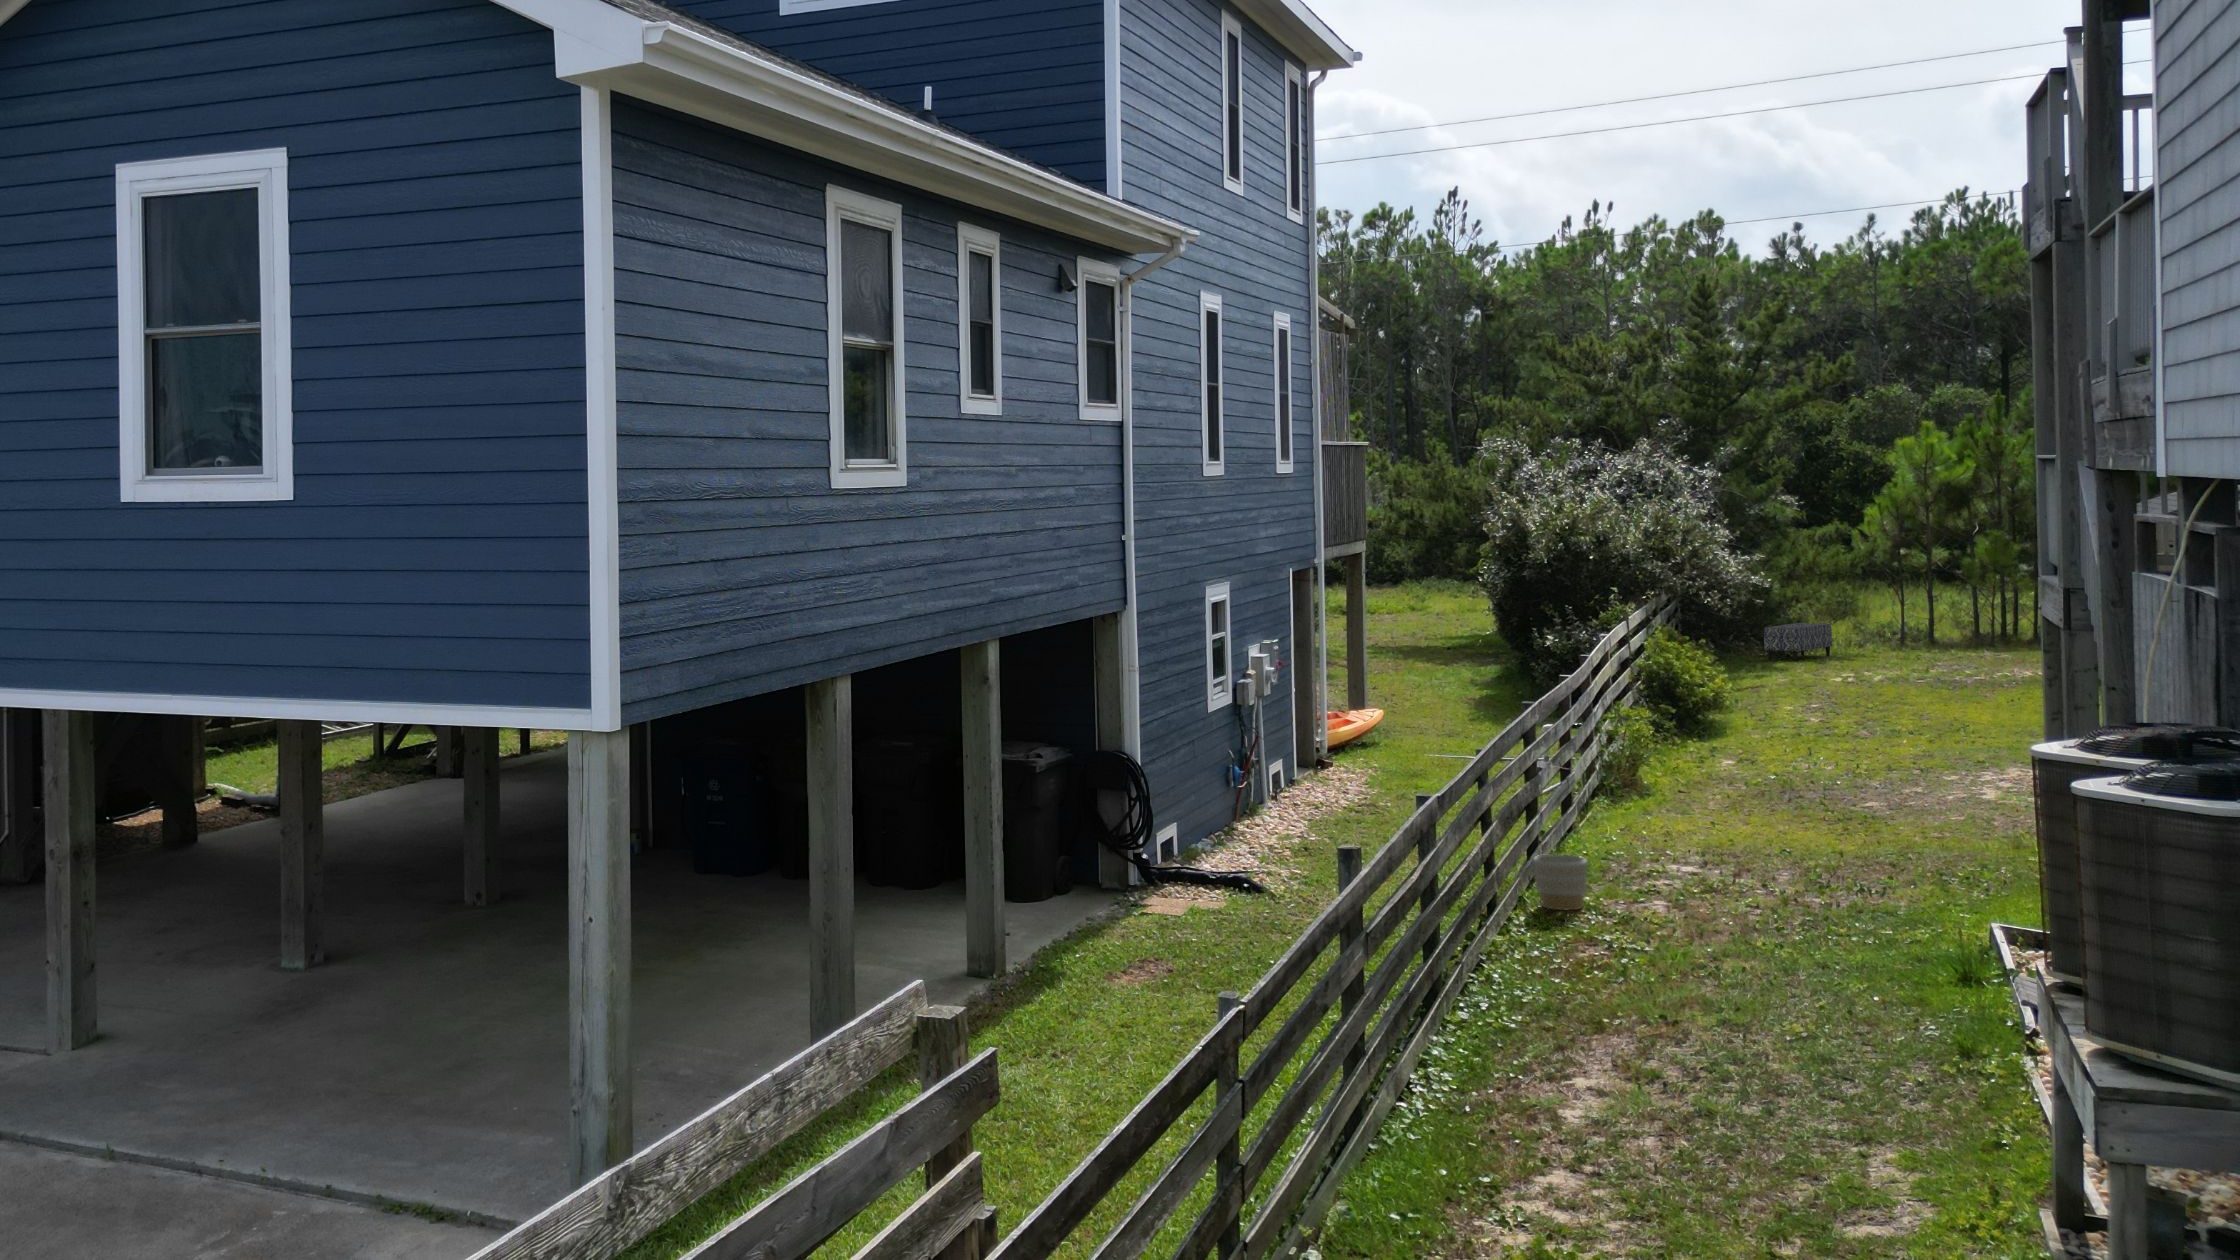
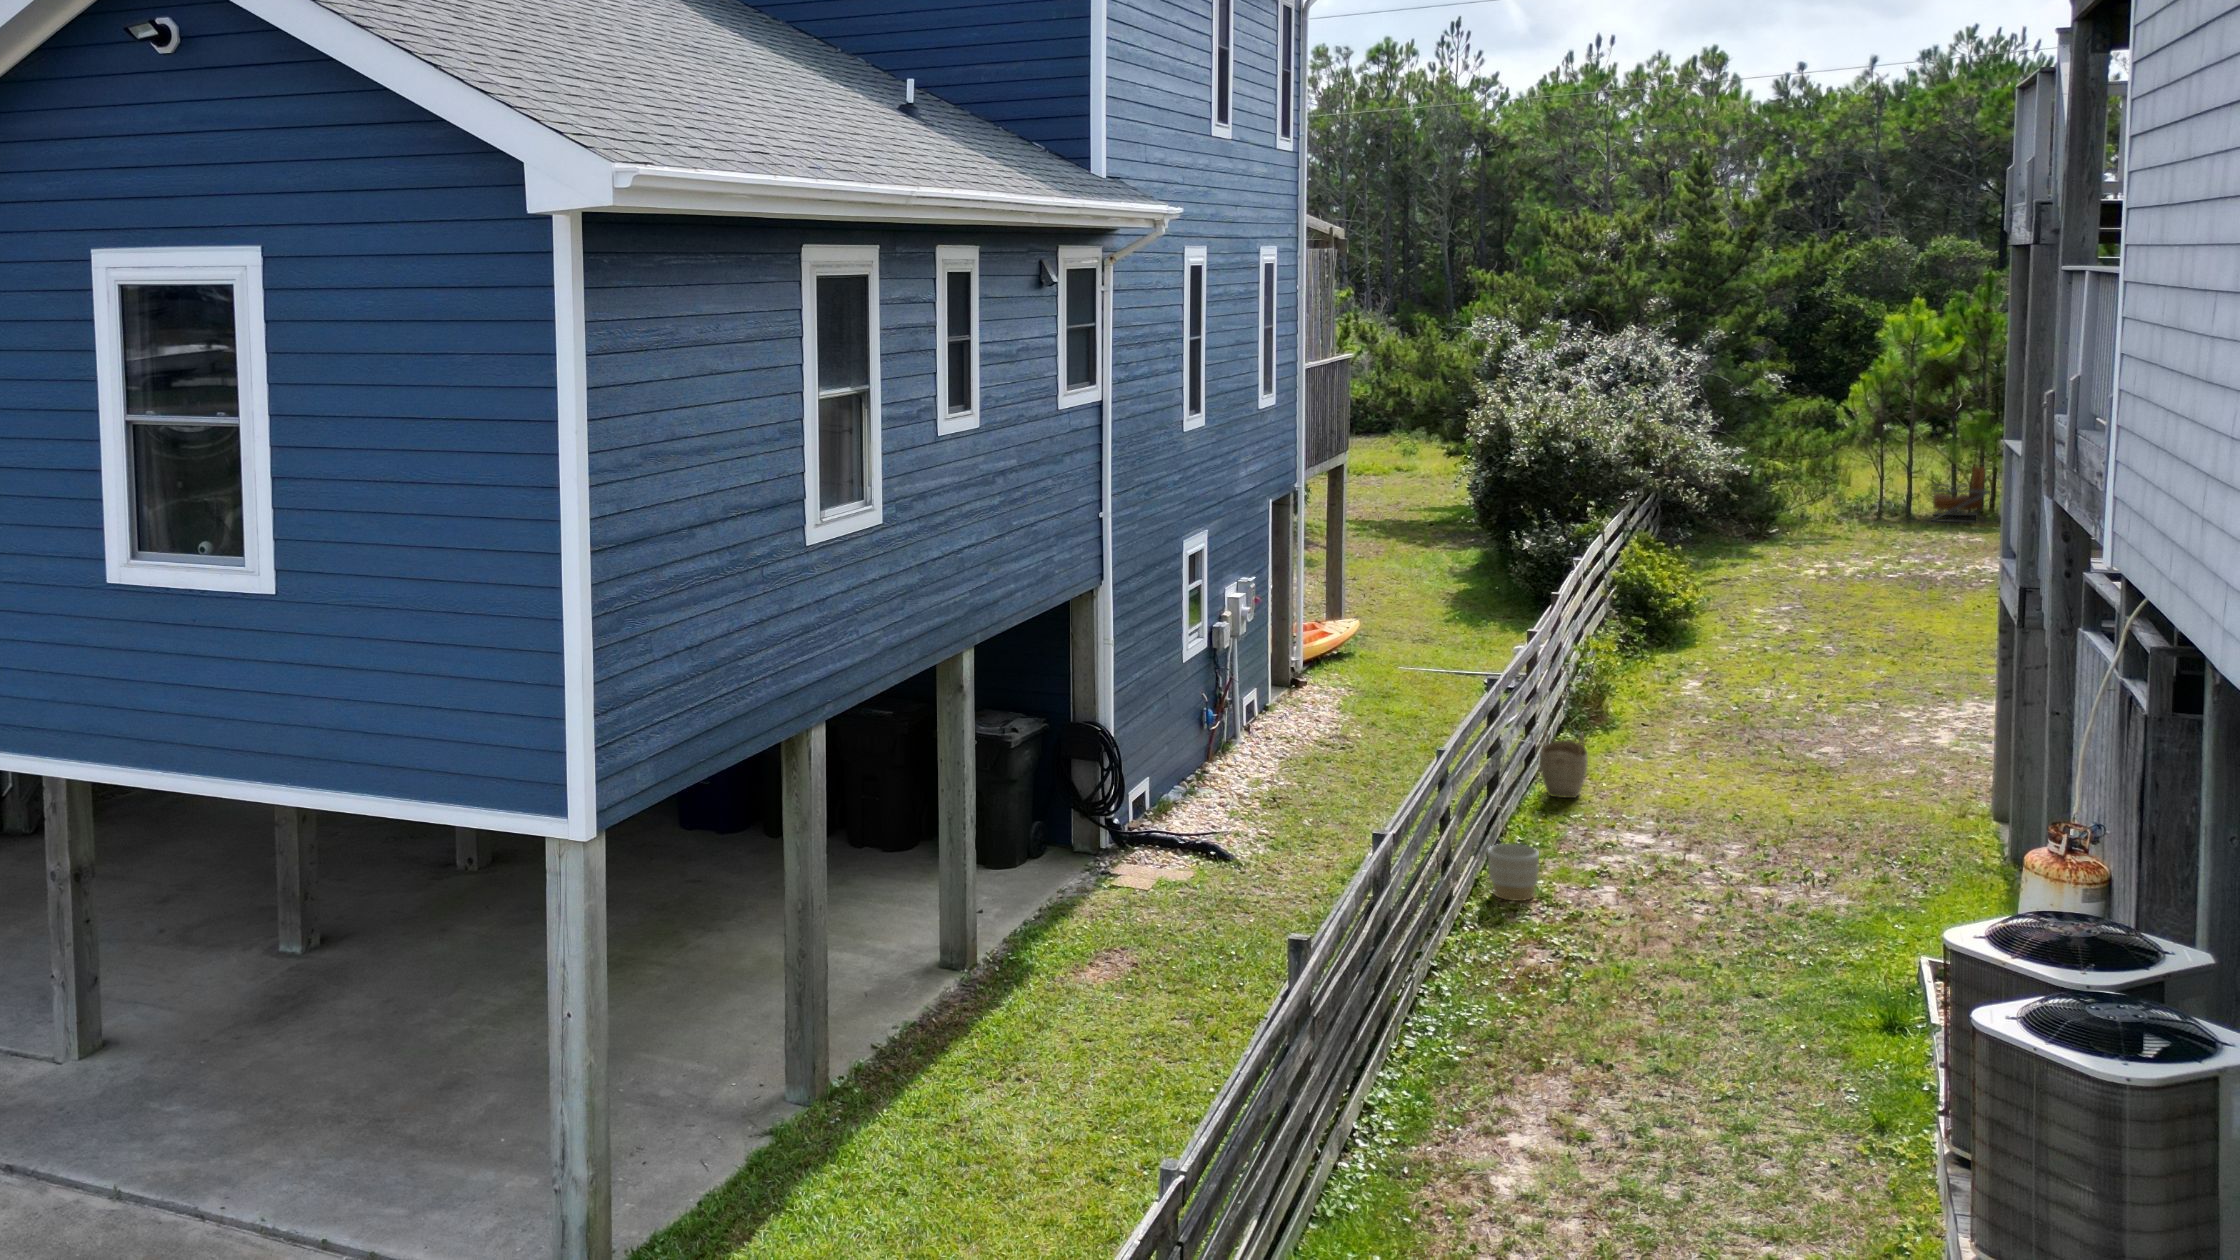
lounge chair: none [1953,579,2012,638] -> present [1932,466,1989,522]
bench: present [1764,623,1832,661] -> none [1742,511,1810,552]
woven basket: none [1579,767,1628,836] -> present [1540,731,1588,798]

